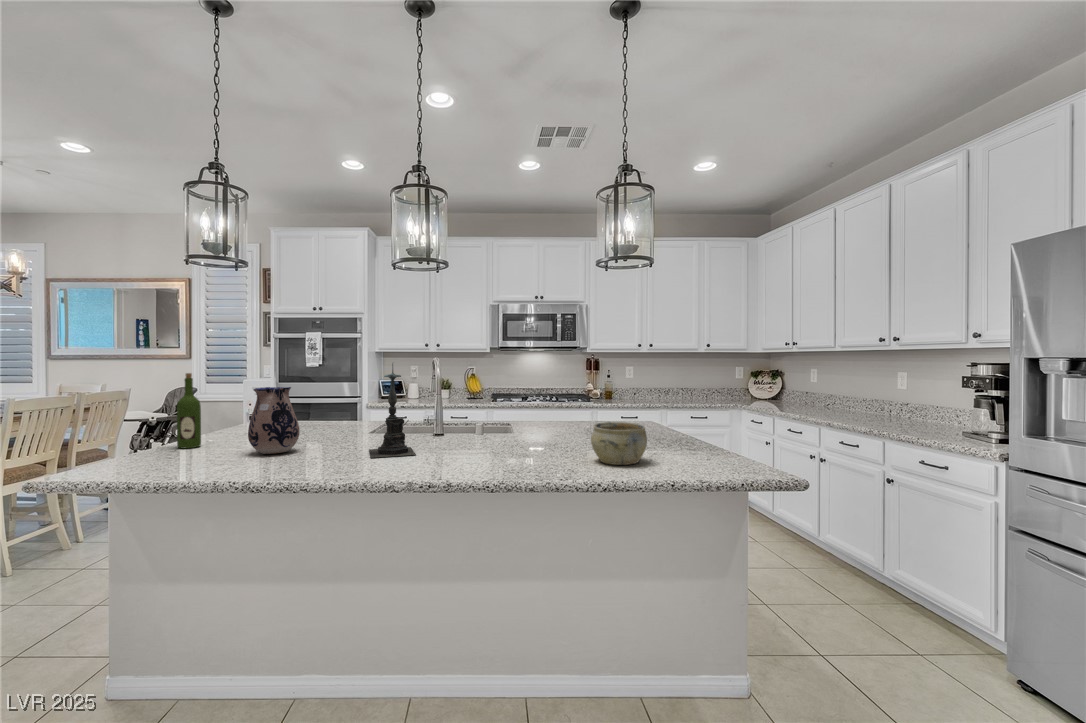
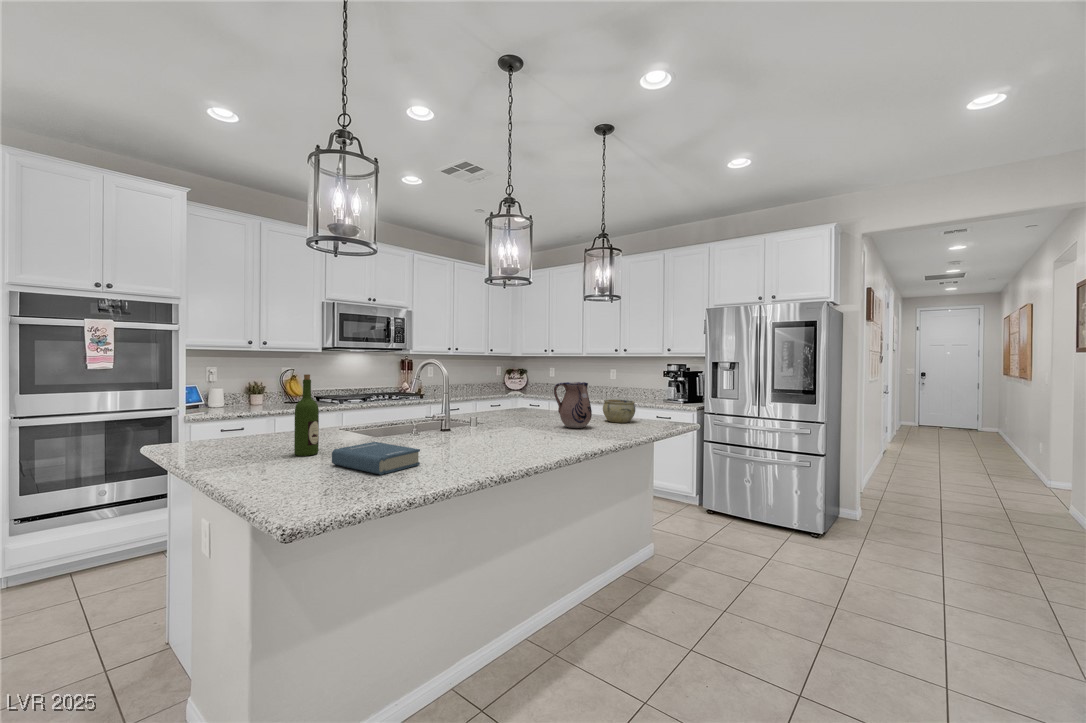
candle holder: present [369,364,416,458] -> none [473,364,520,437]
ceramic pitcher: present [248,387,300,454] -> present [554,382,592,428]
hardback book: none [100,442,196,474] -> present [332,442,420,475]

